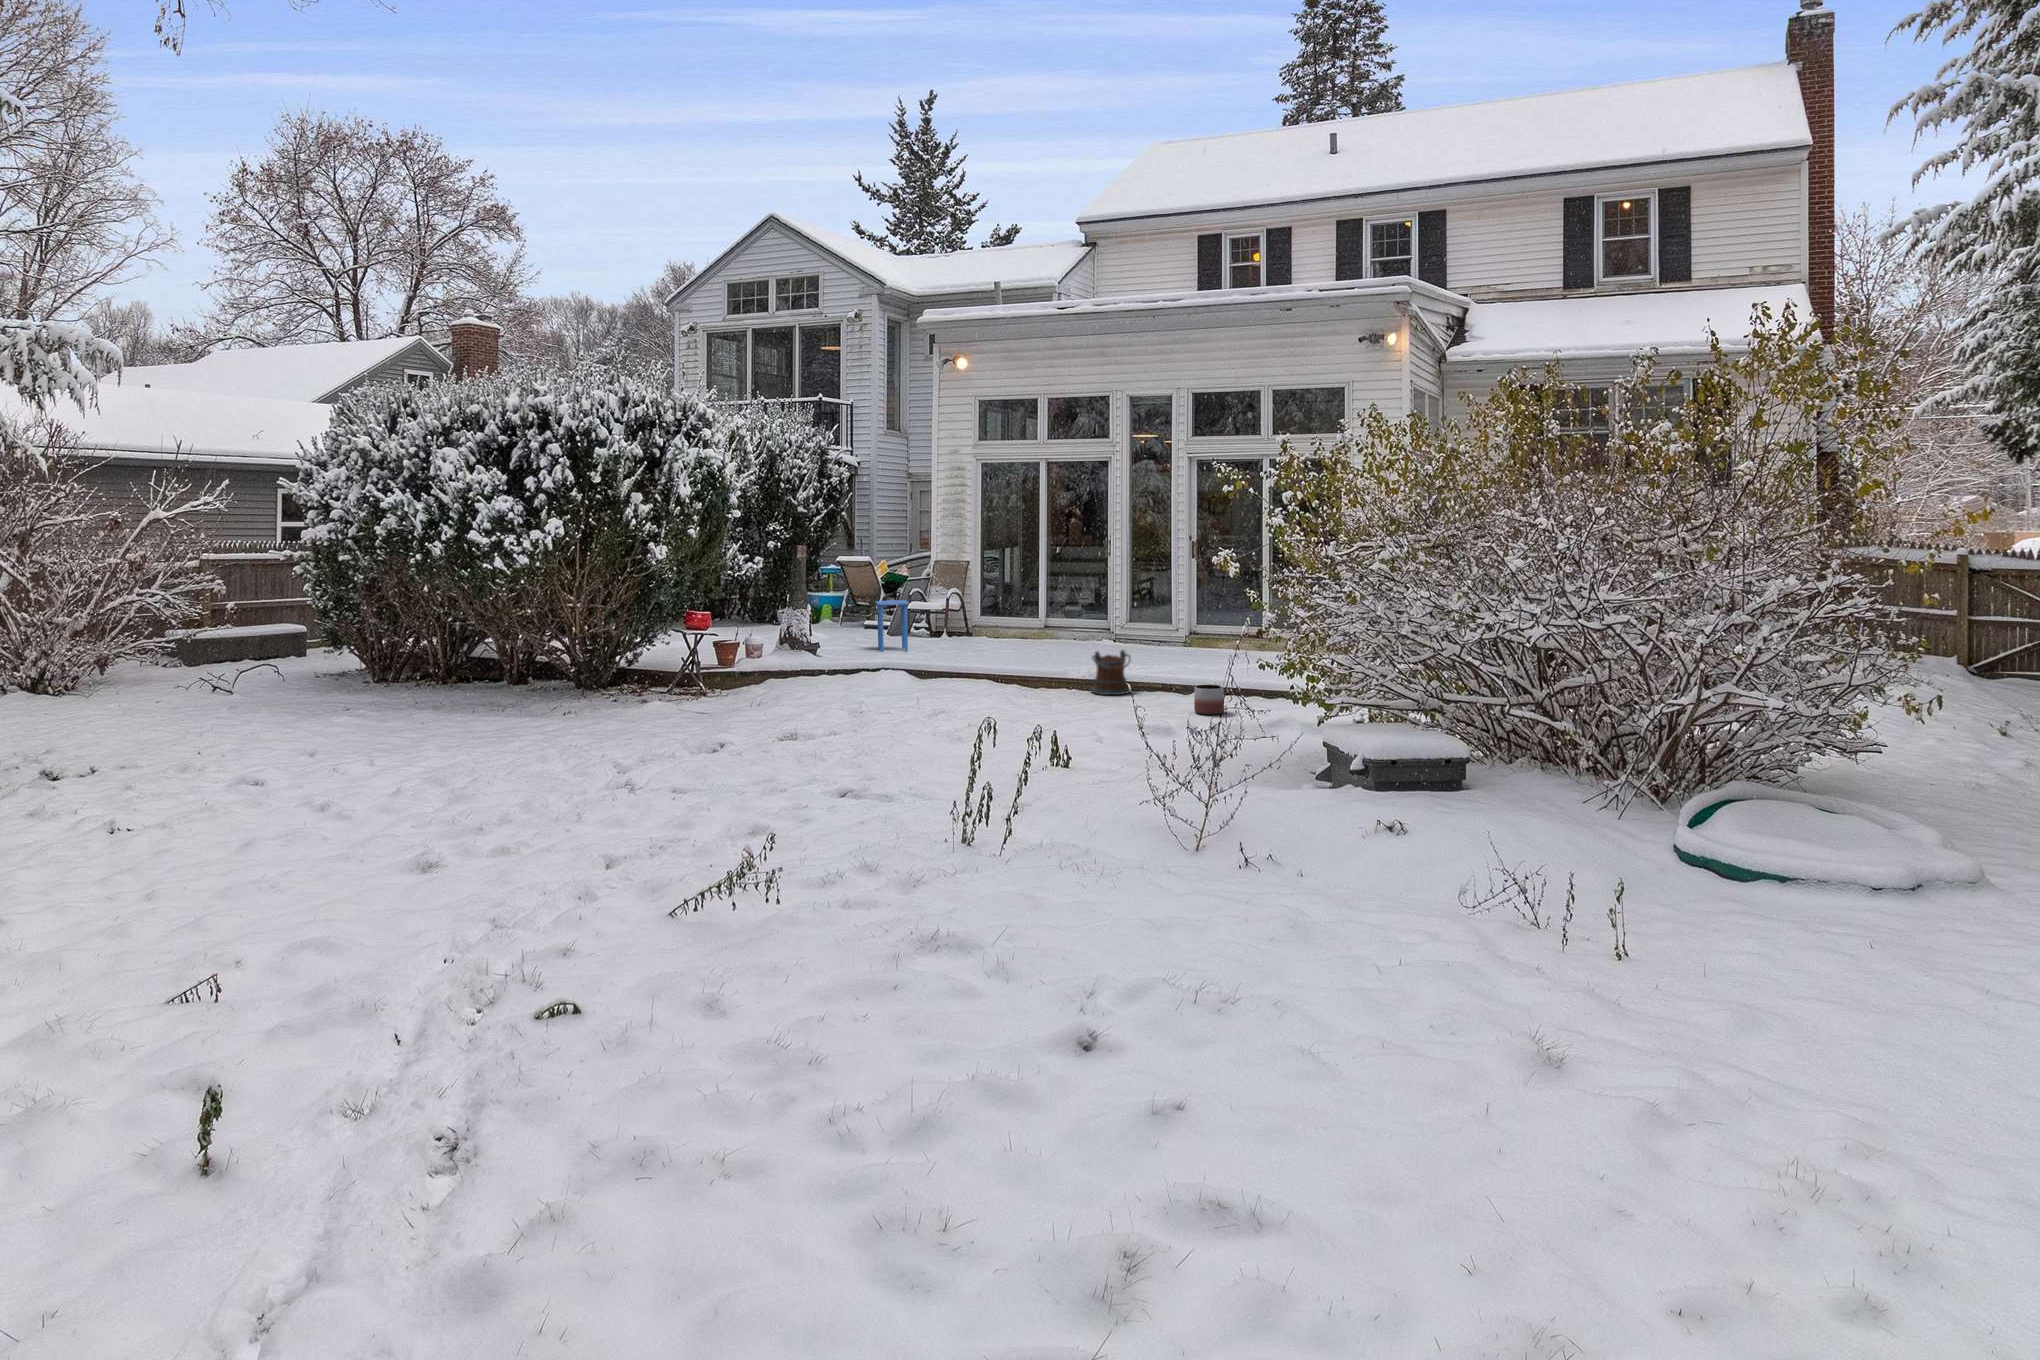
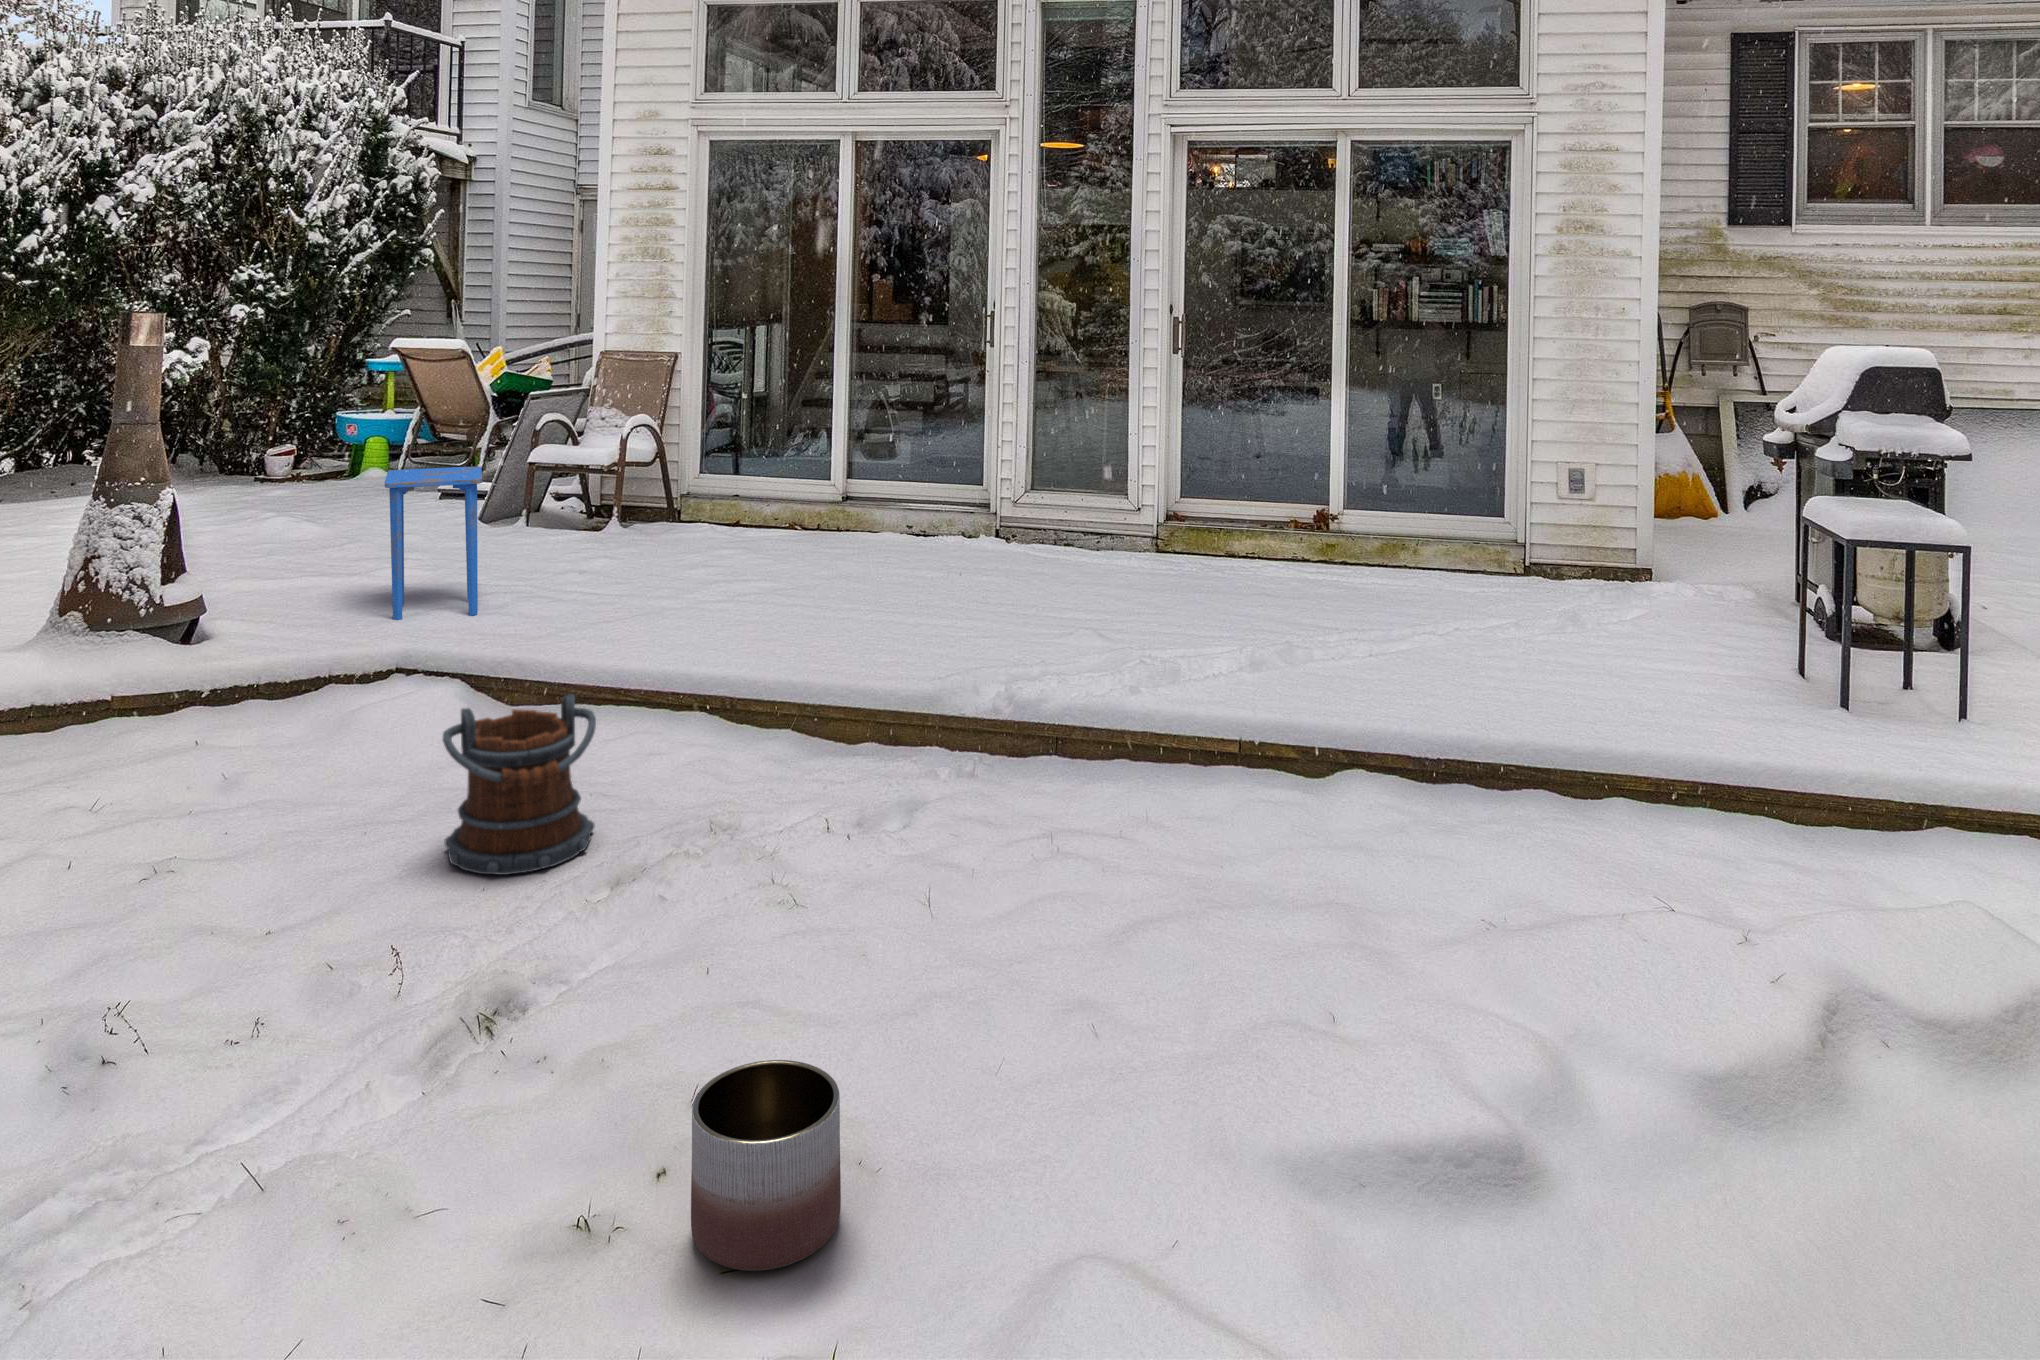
bucket: present [1090,650,1131,695] -> present [443,694,596,875]
planter: present [1194,685,1224,715] -> present [691,1060,841,1271]

